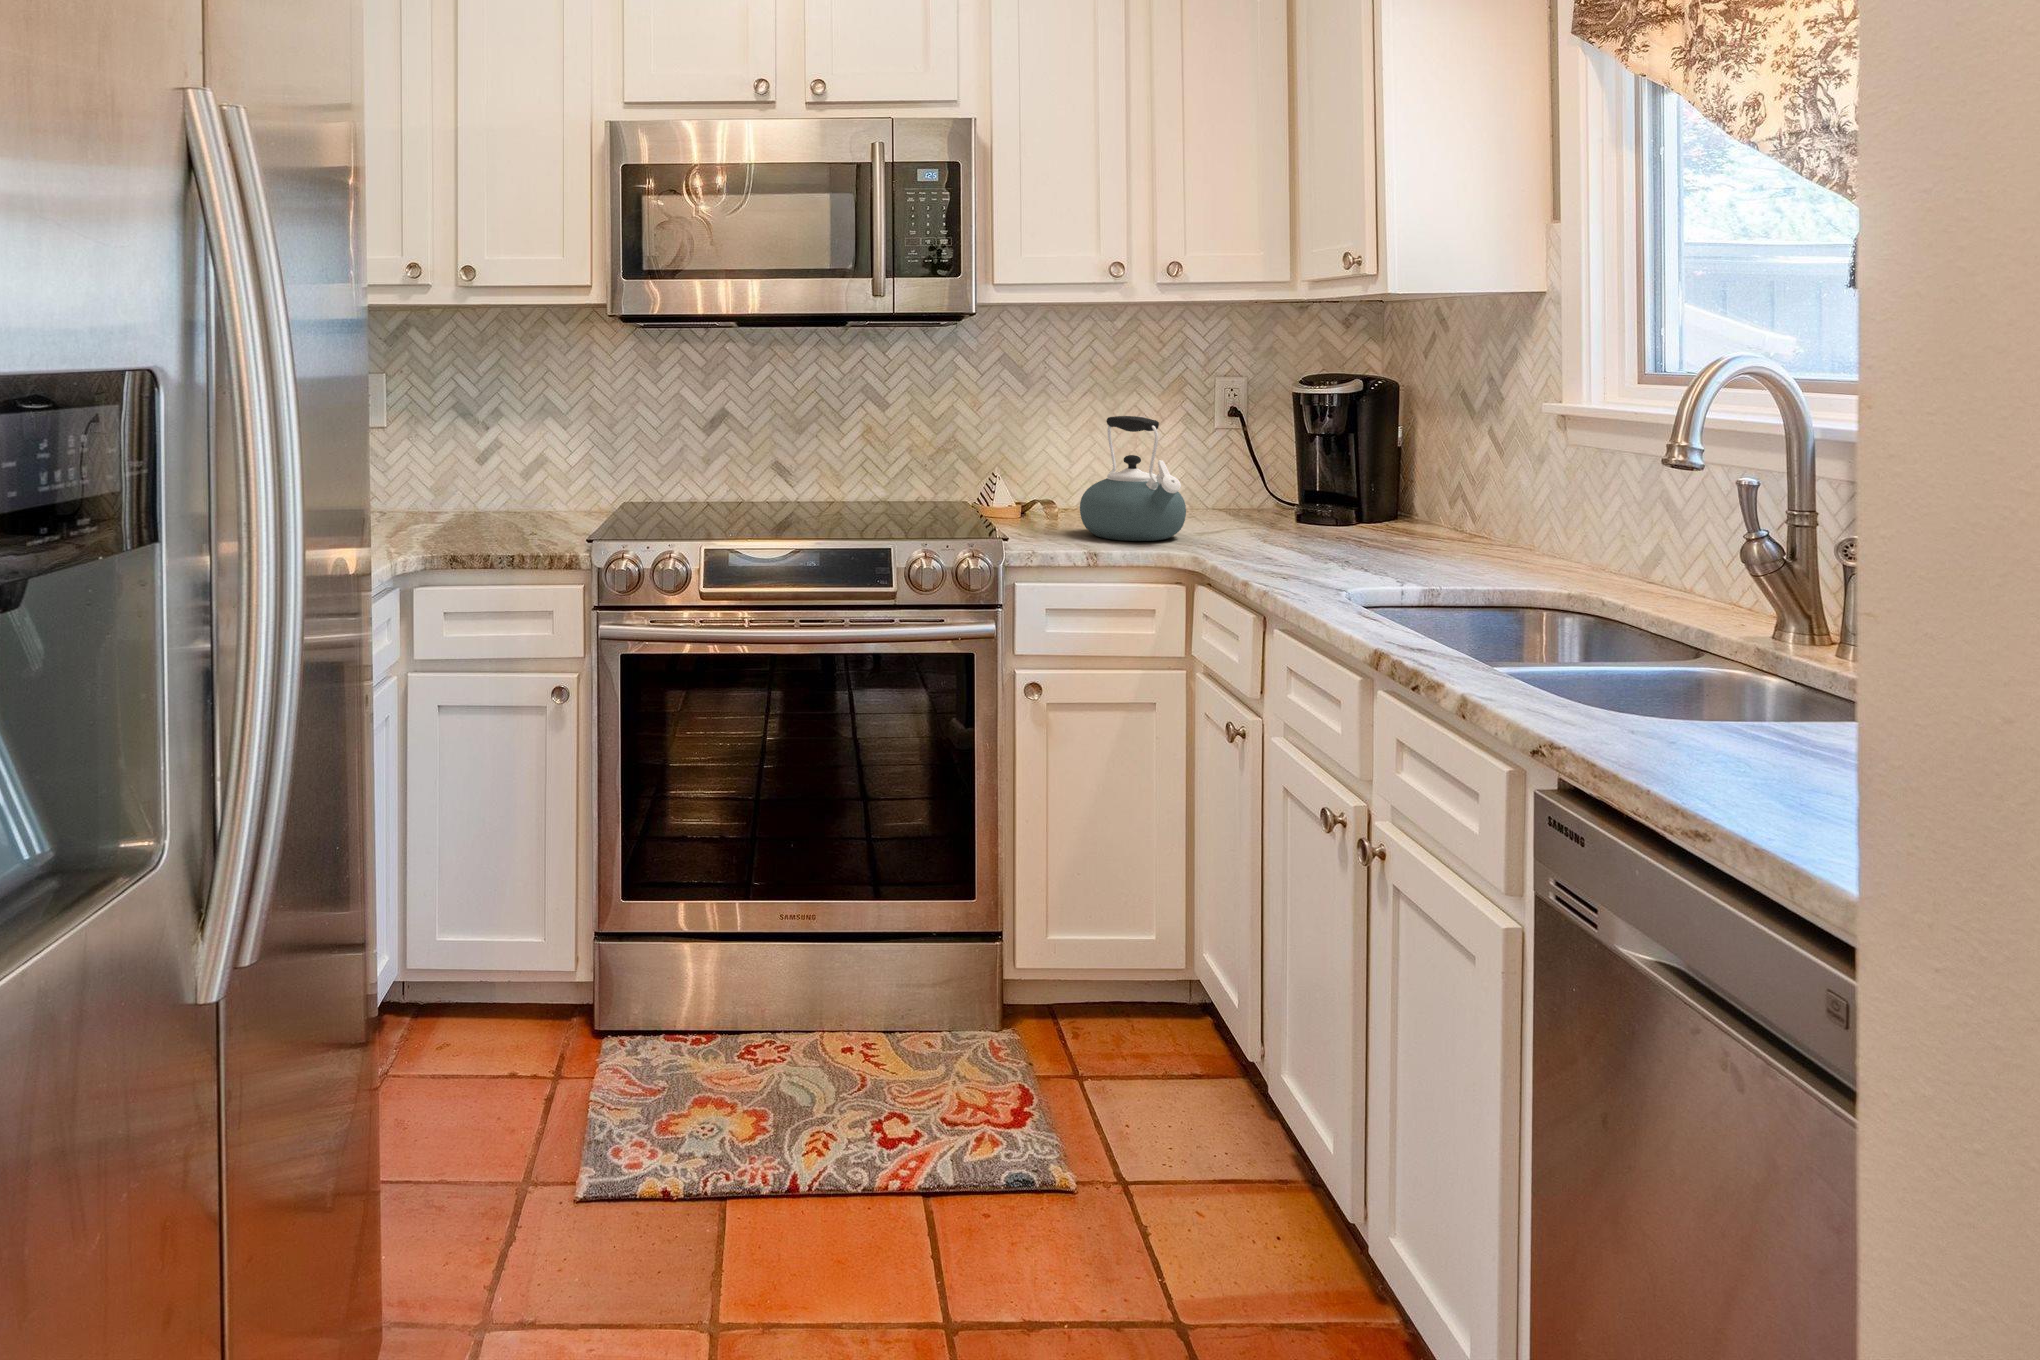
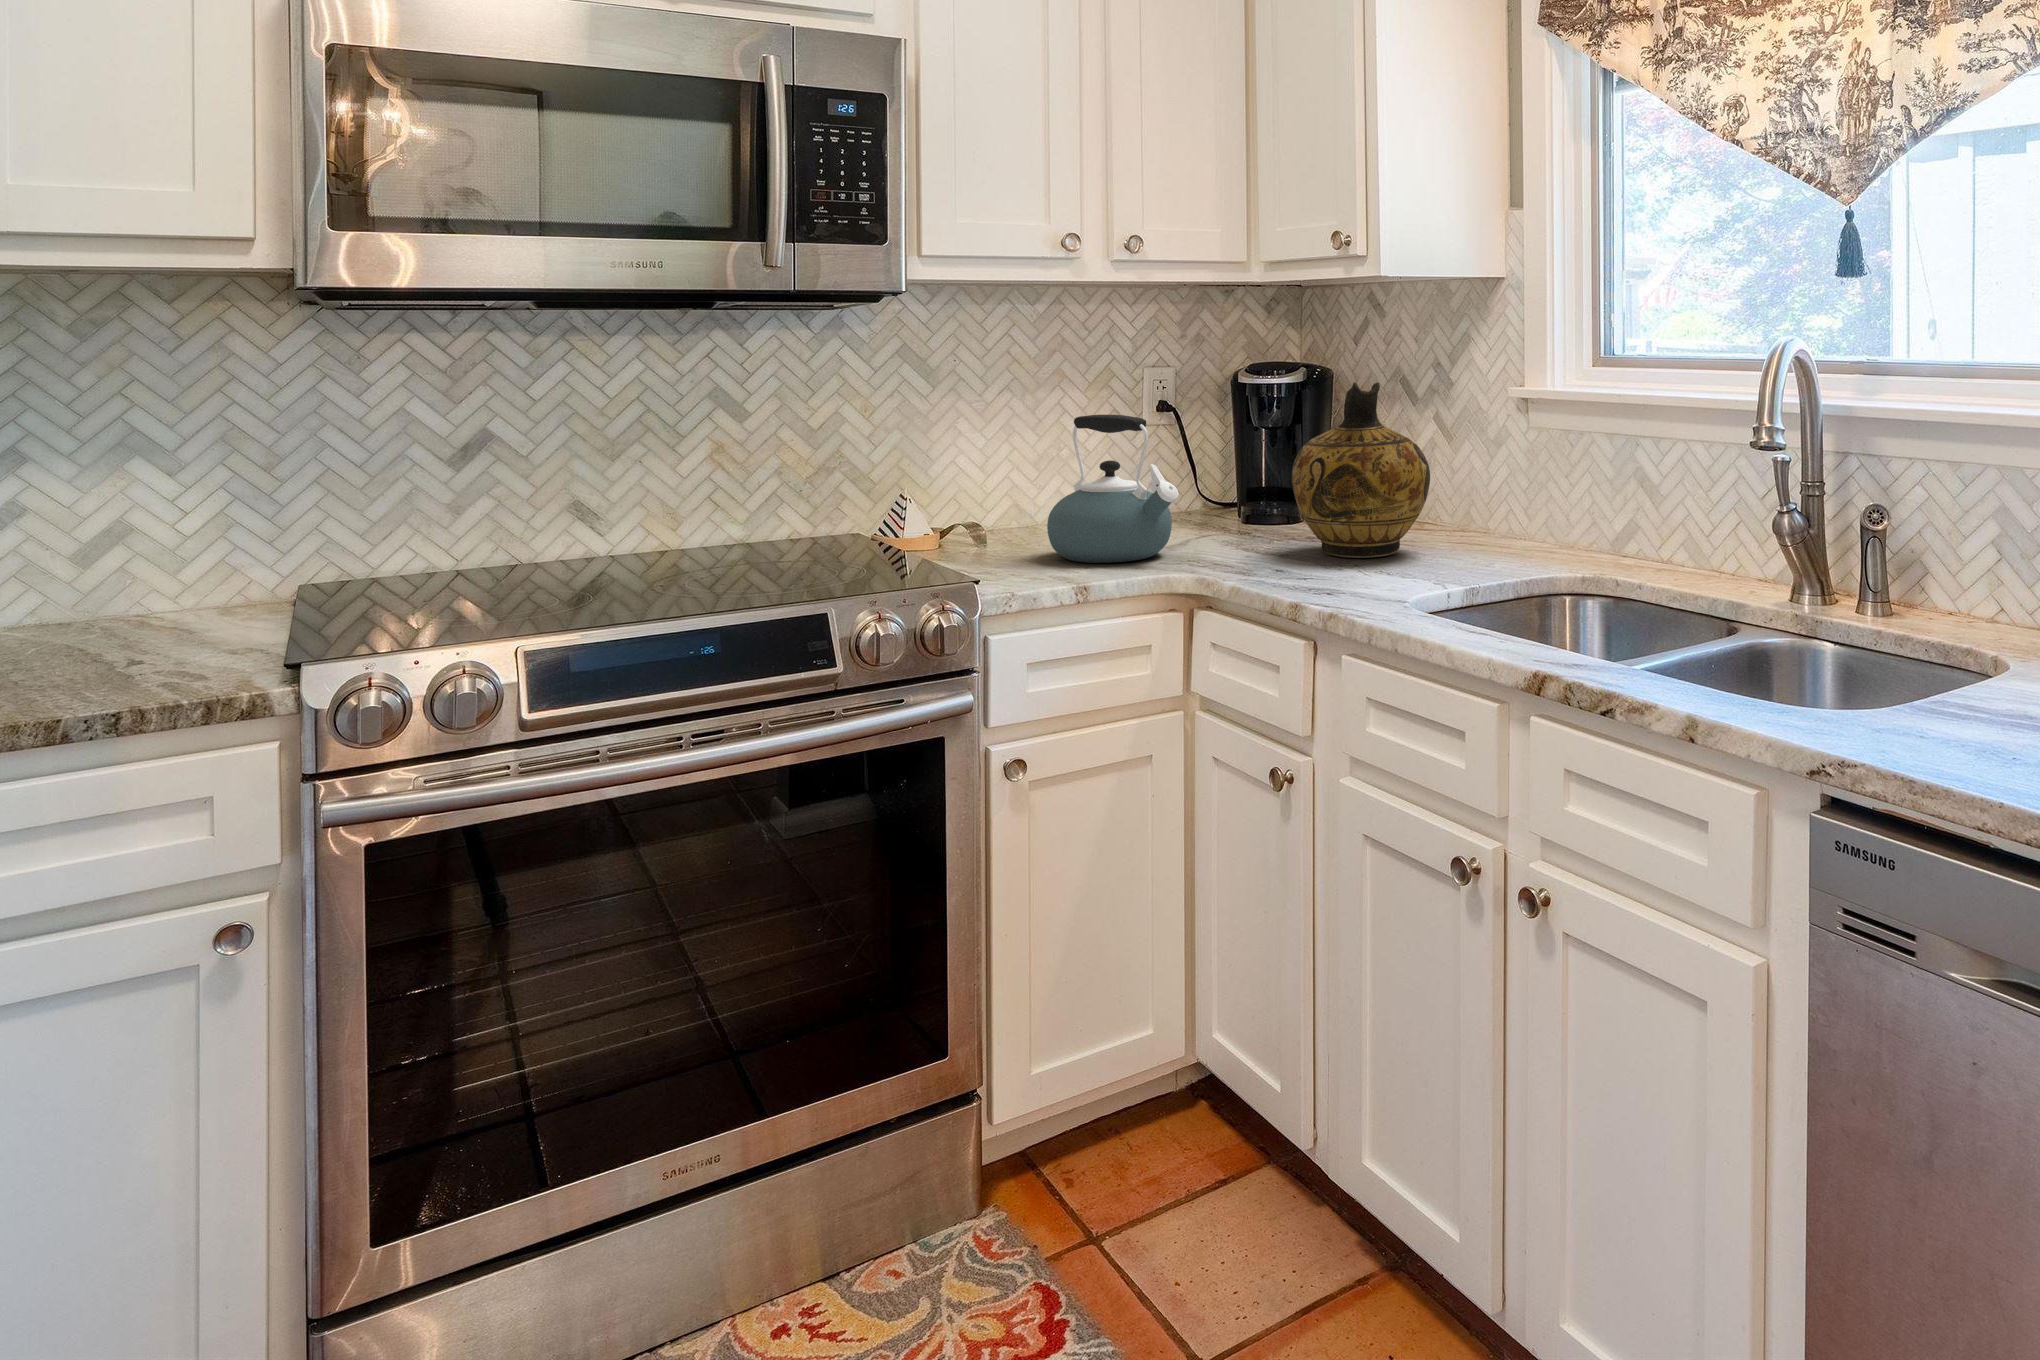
ceramic jug: none [1291,395,1432,560] -> present [1292,382,1430,558]

